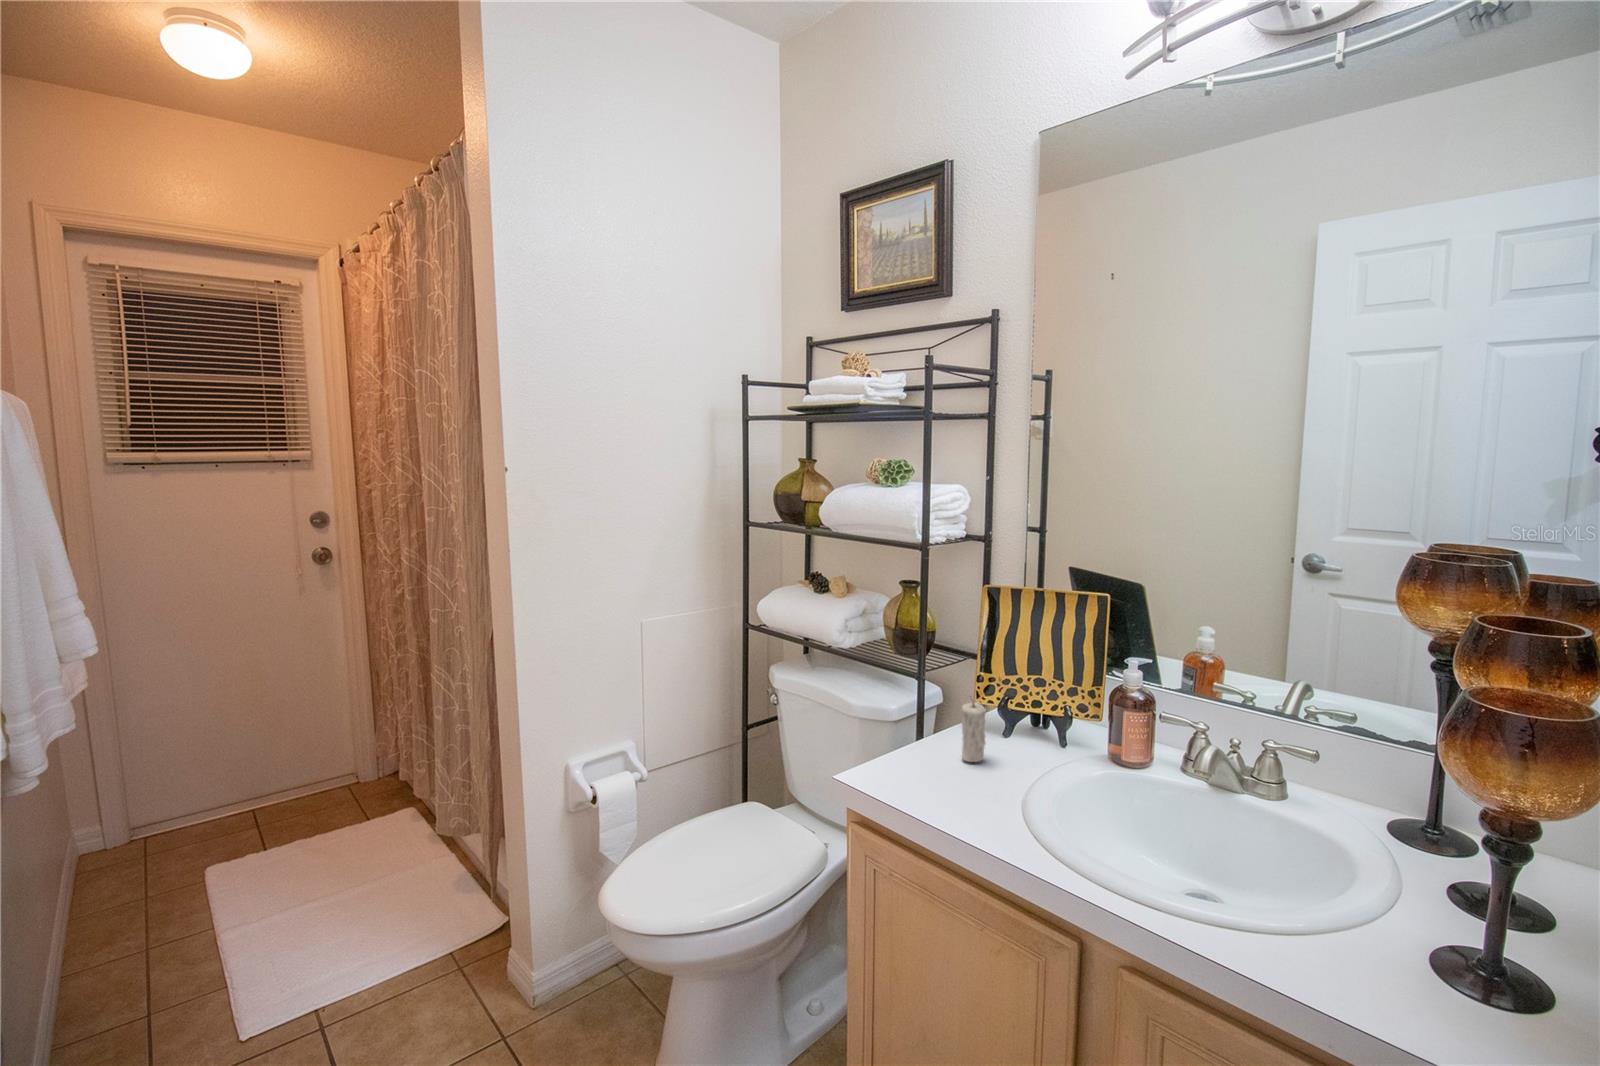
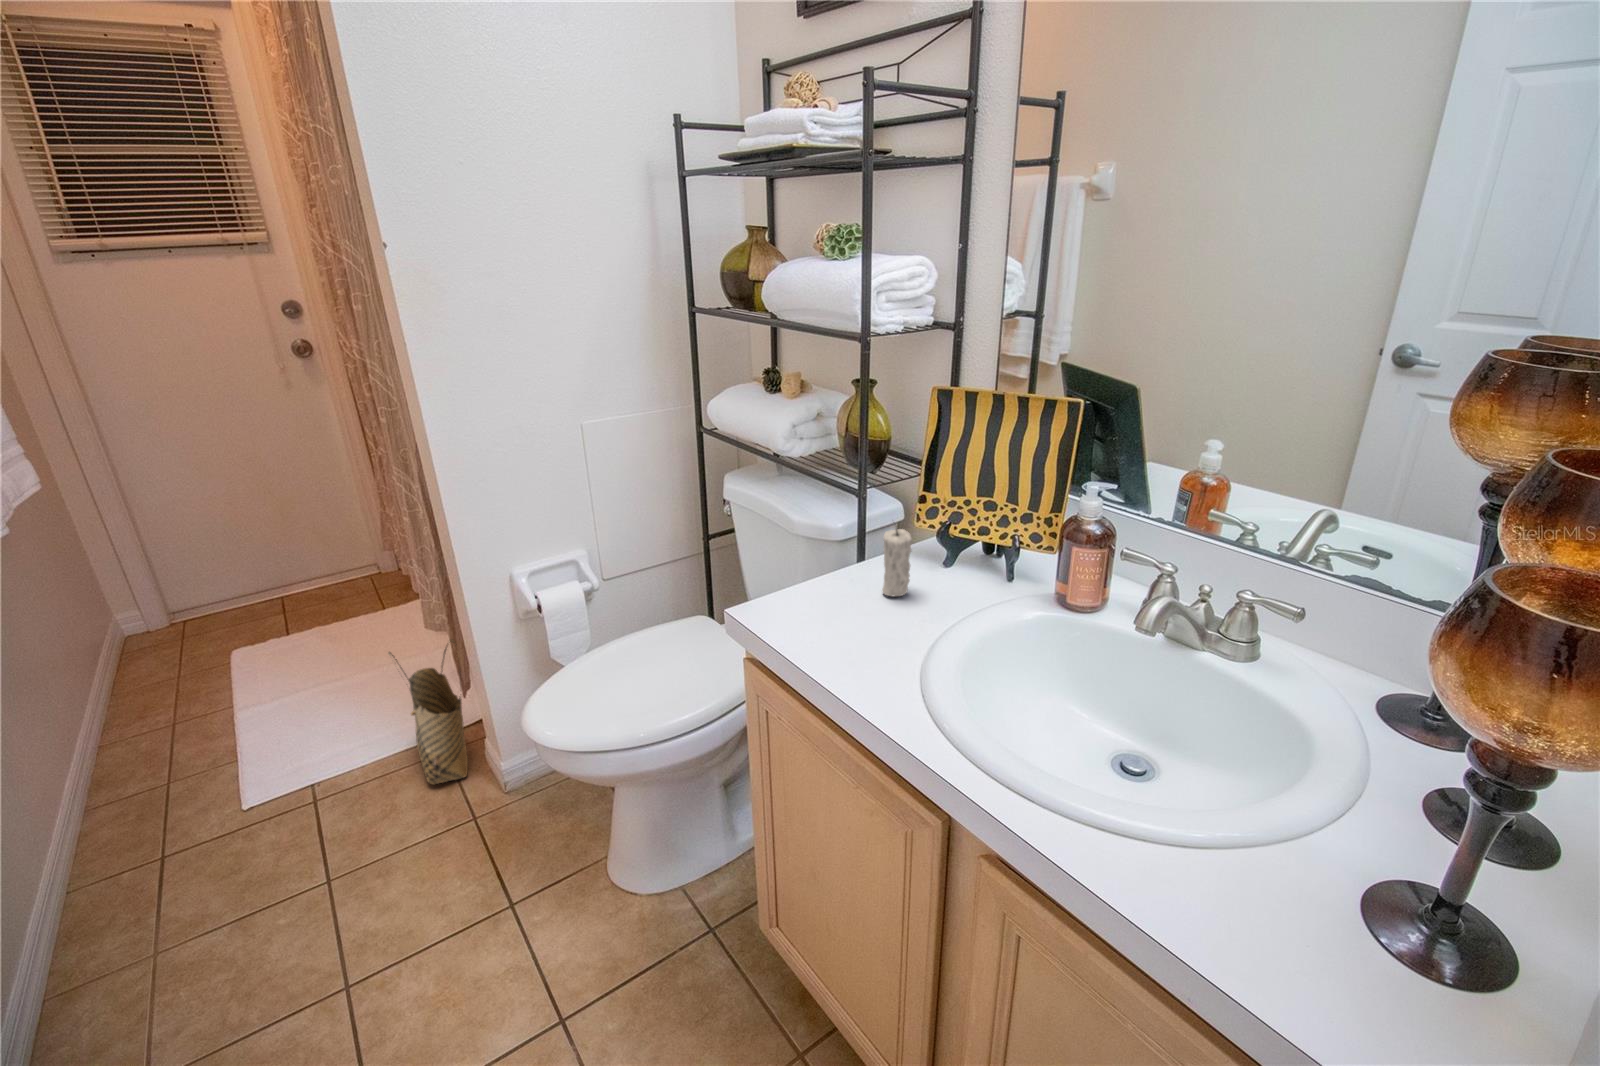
woven basket: none [420,840,493,1009] -> present [388,639,468,784]

